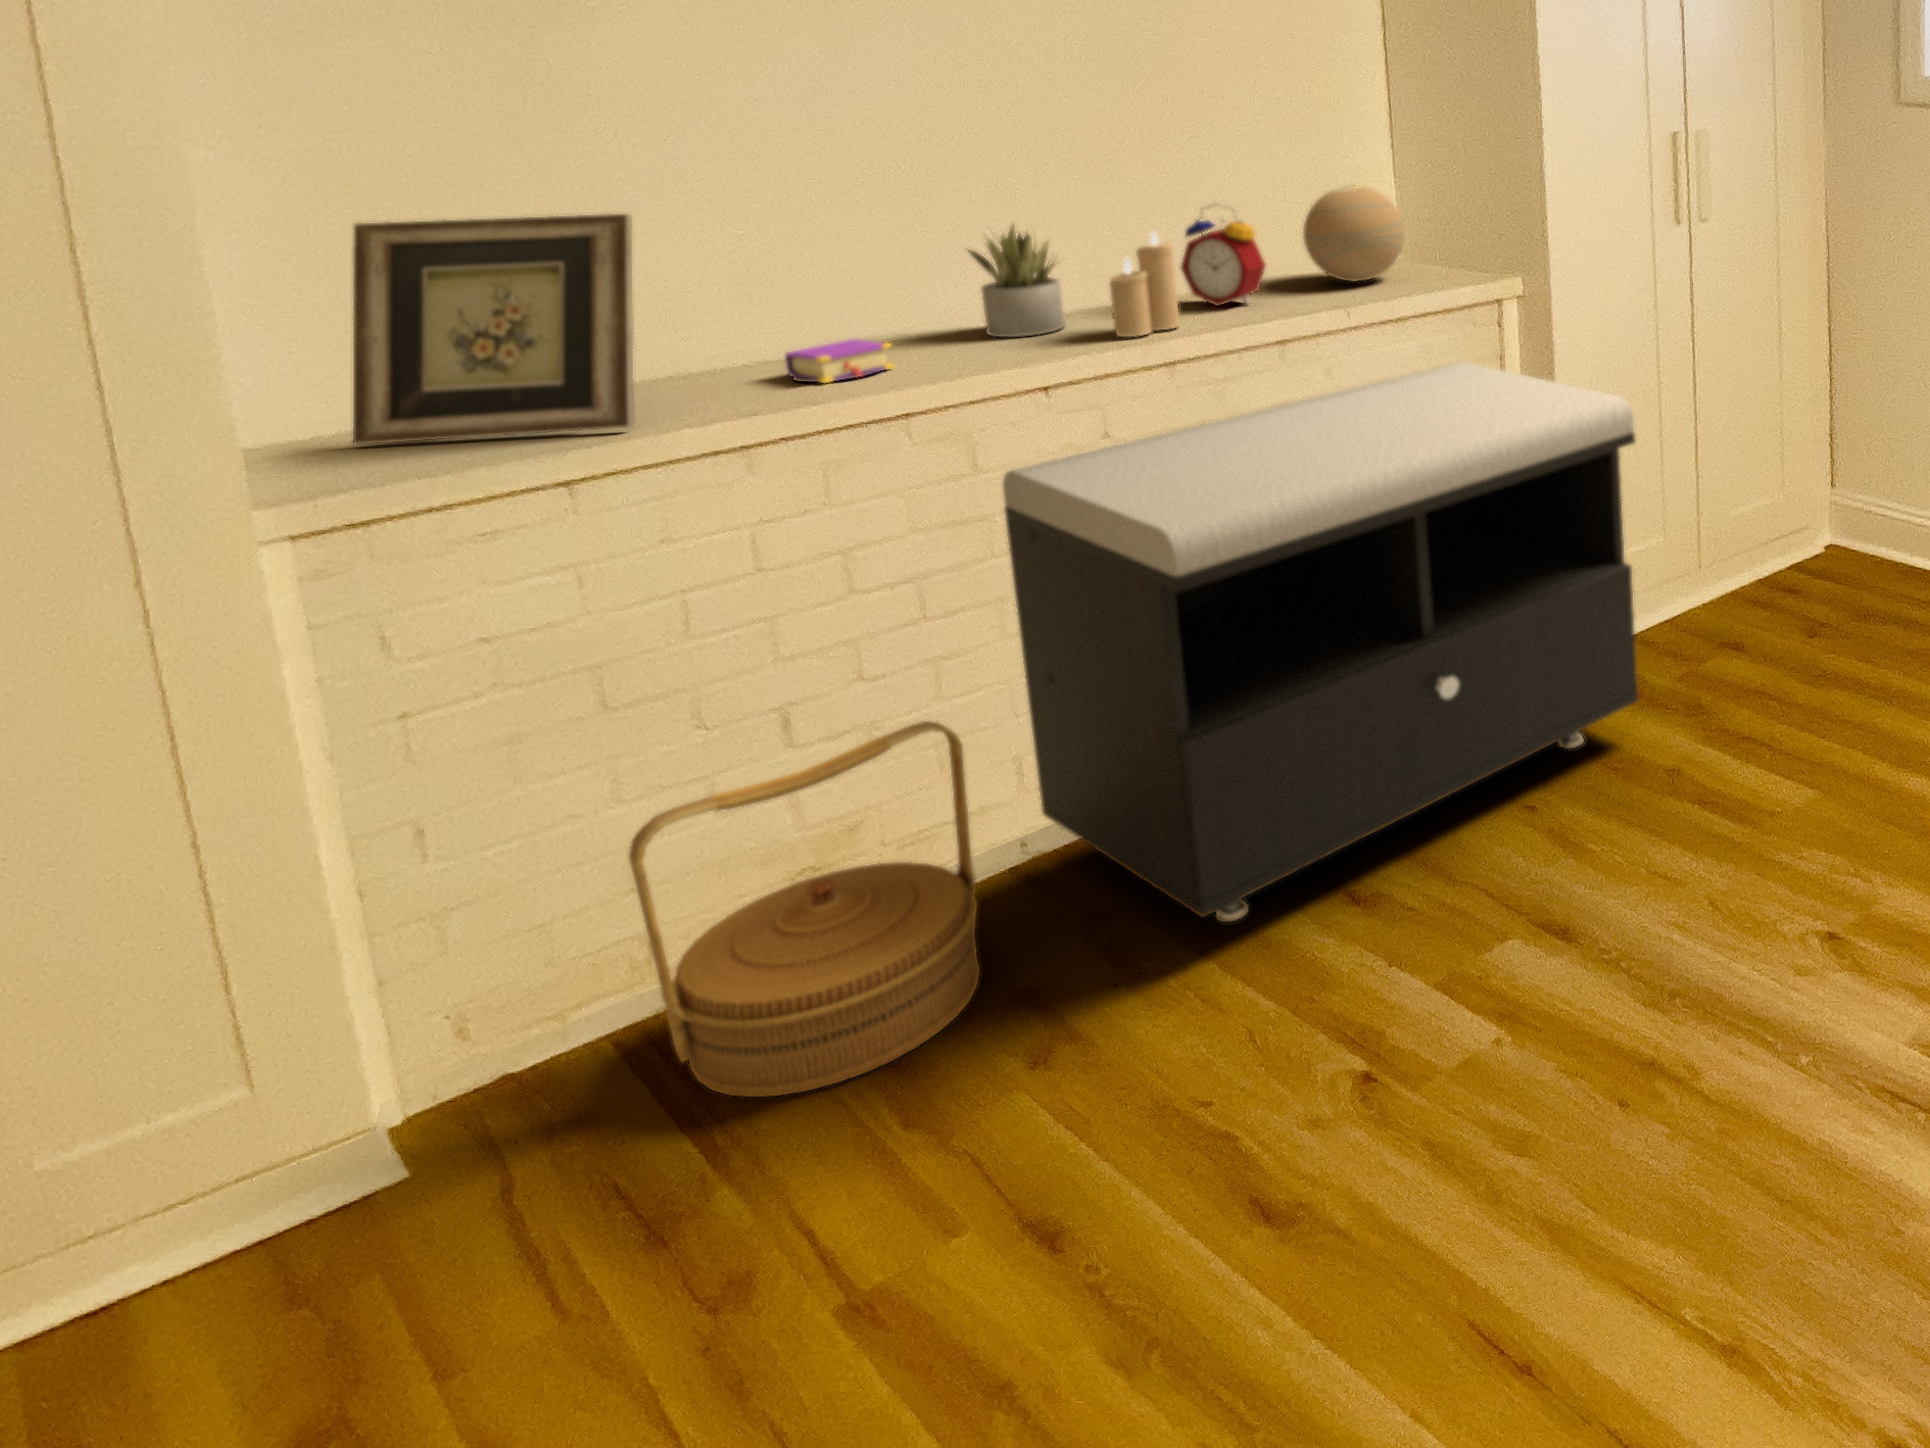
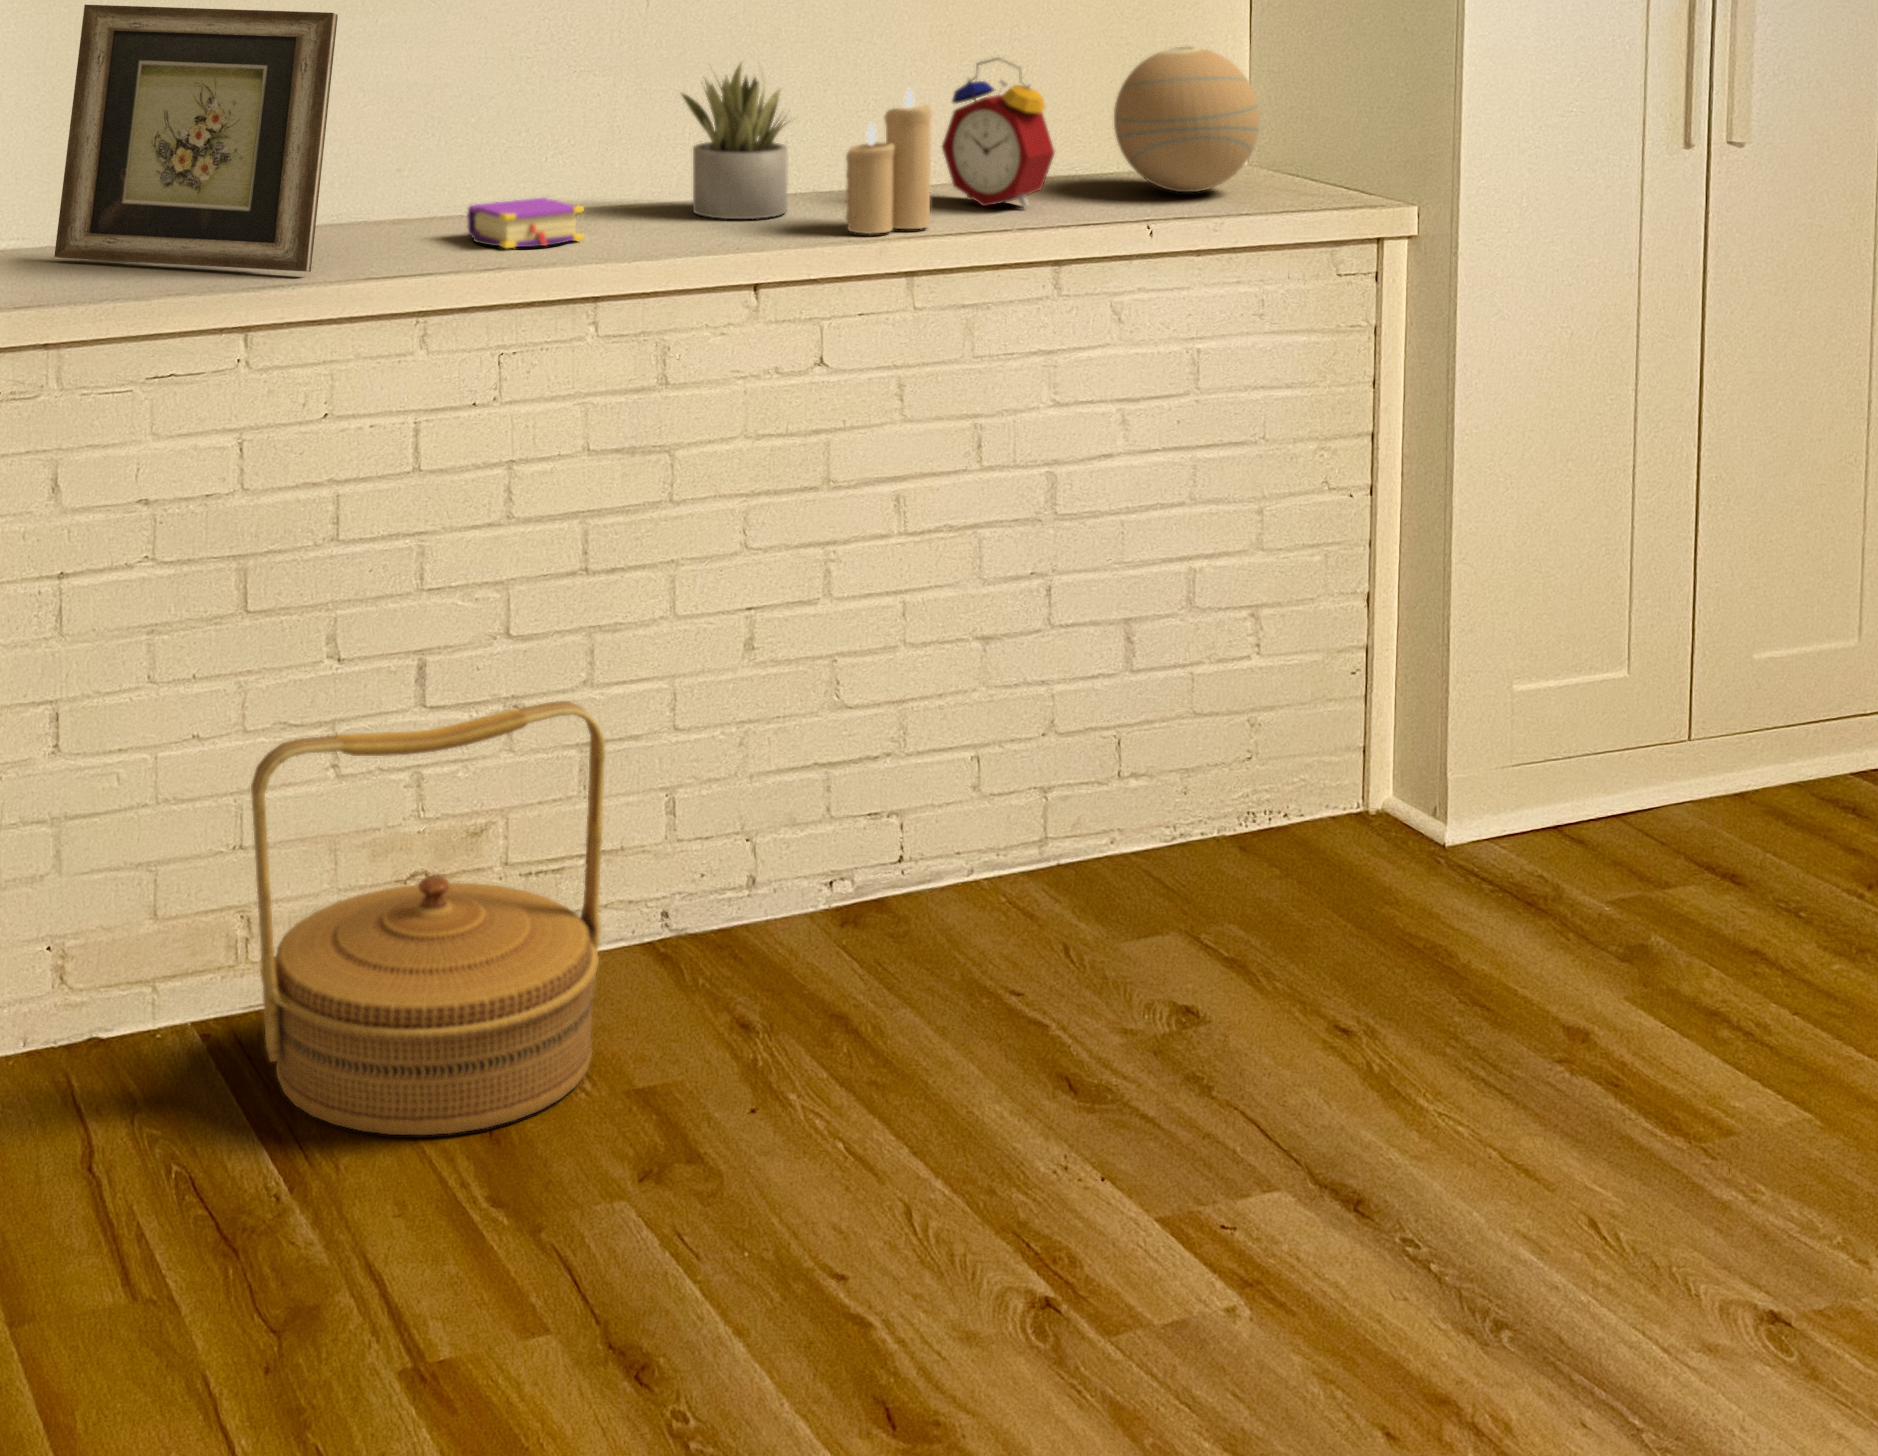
storage bench: present [1003,362,1638,922] -> none [687,331,1564,1076]

